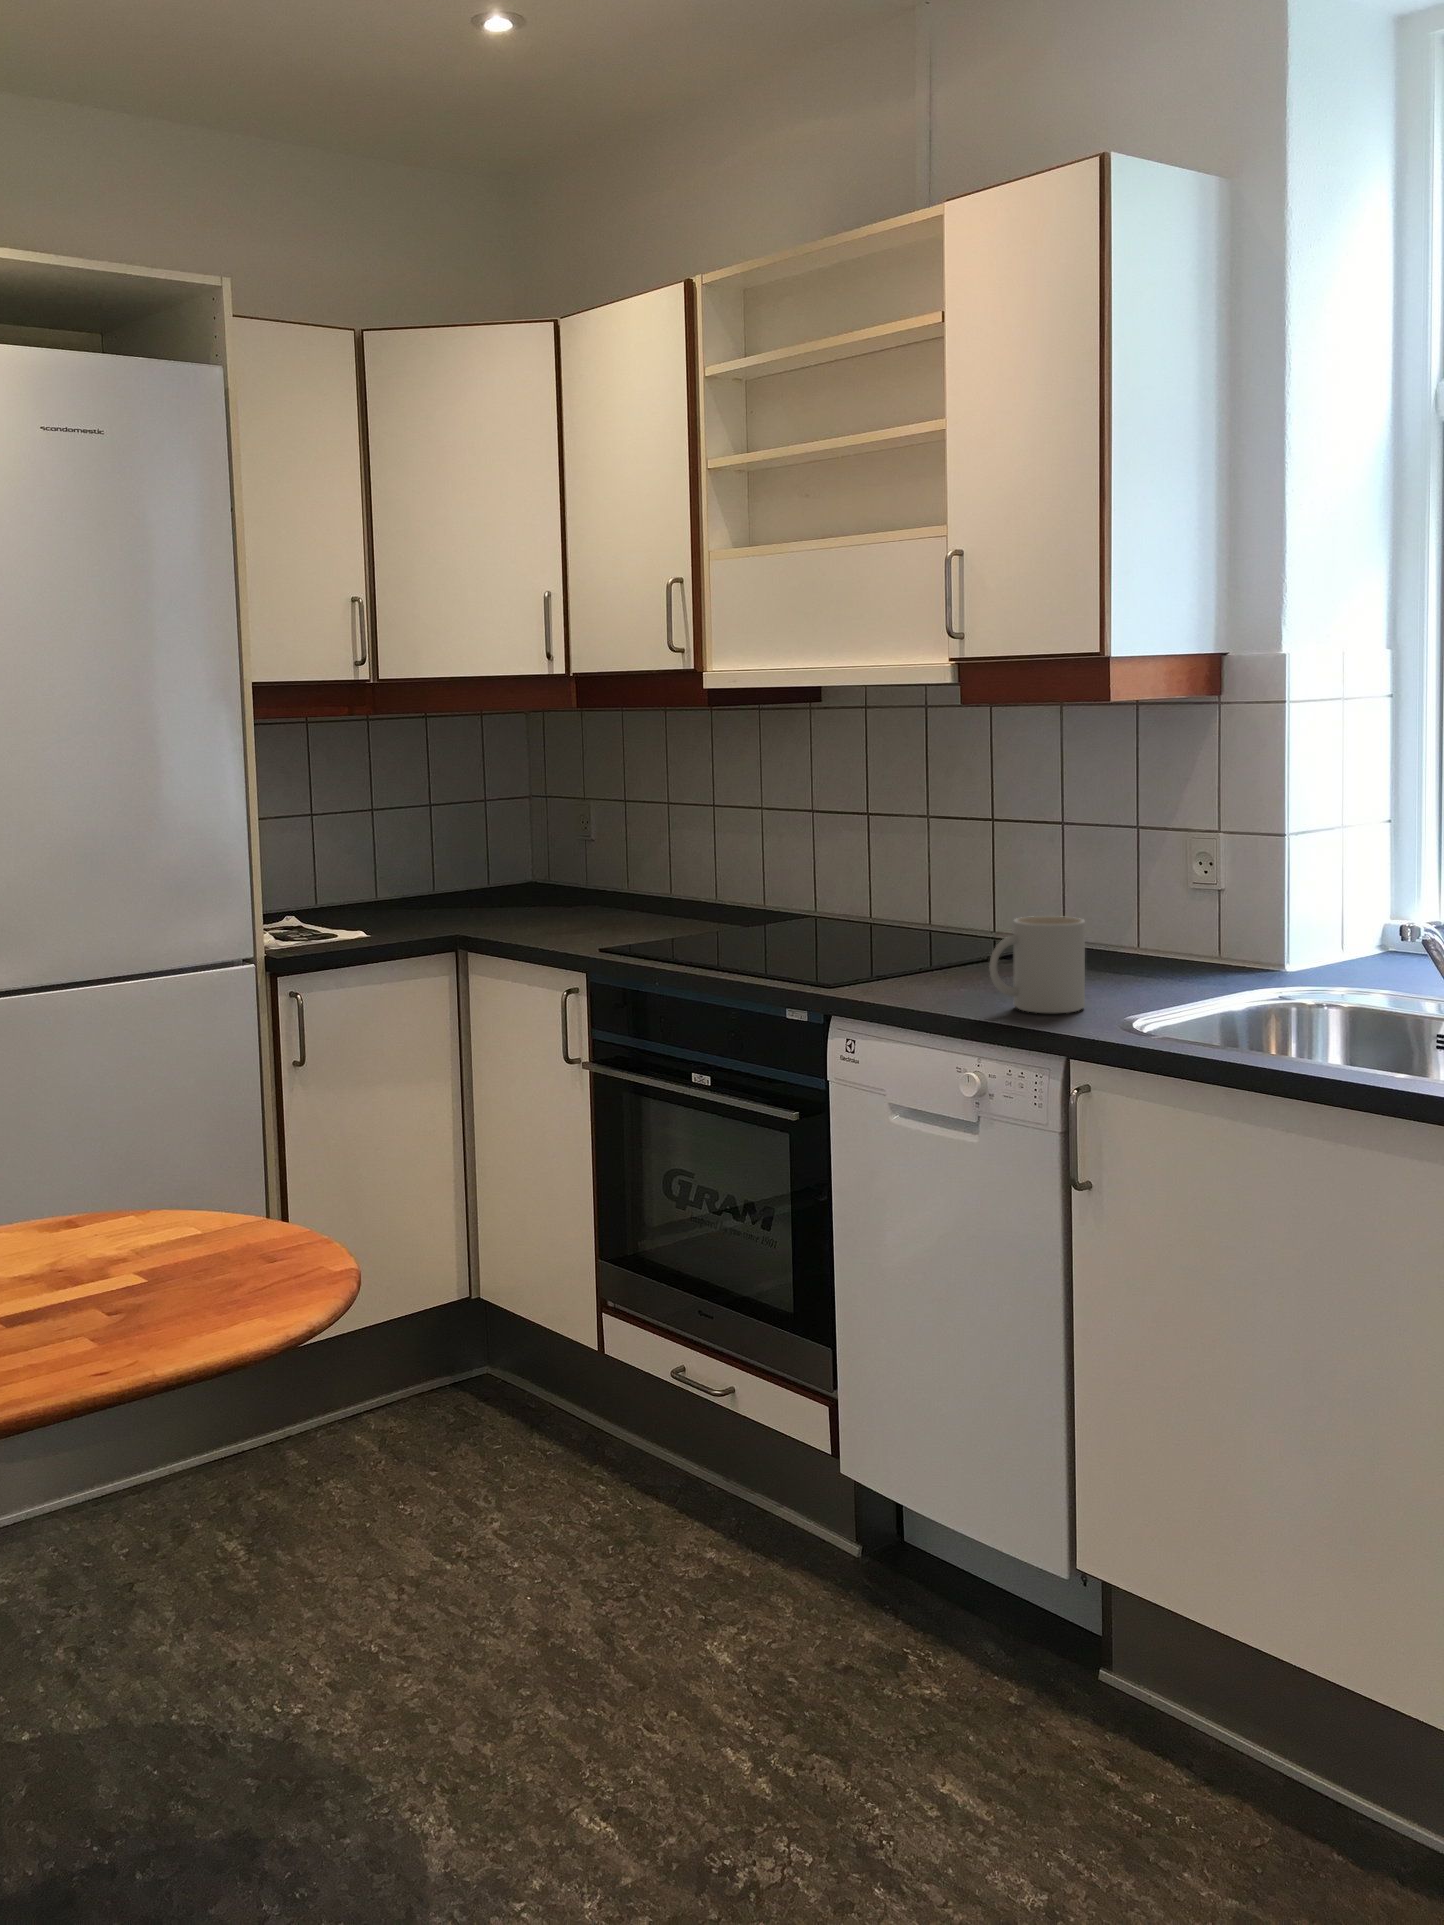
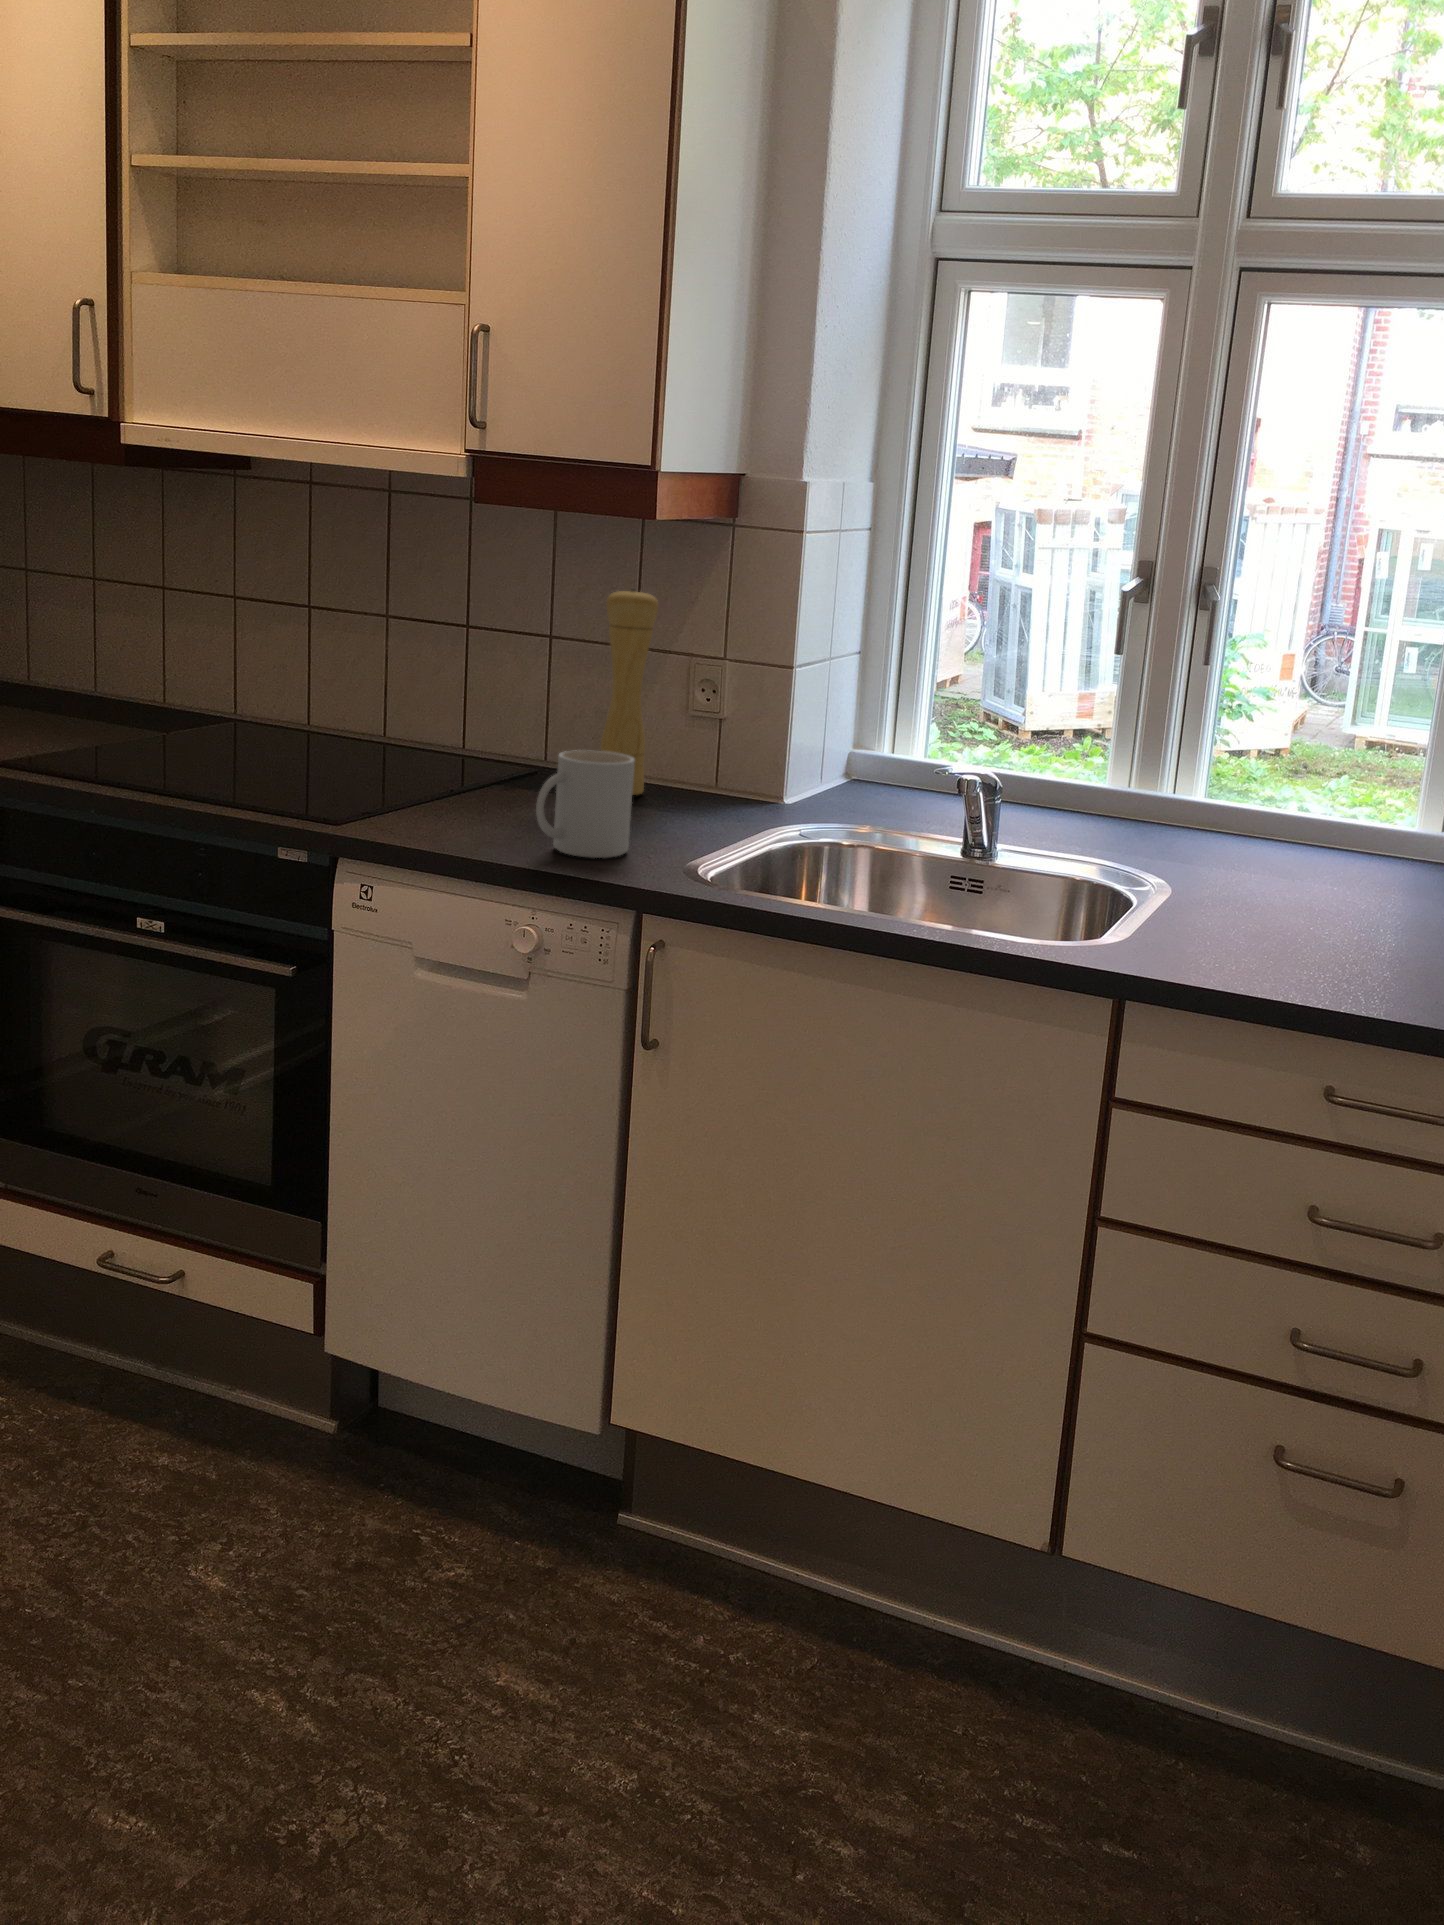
pepper mill: none [1097,770,1148,965] -> present [601,588,658,795]

